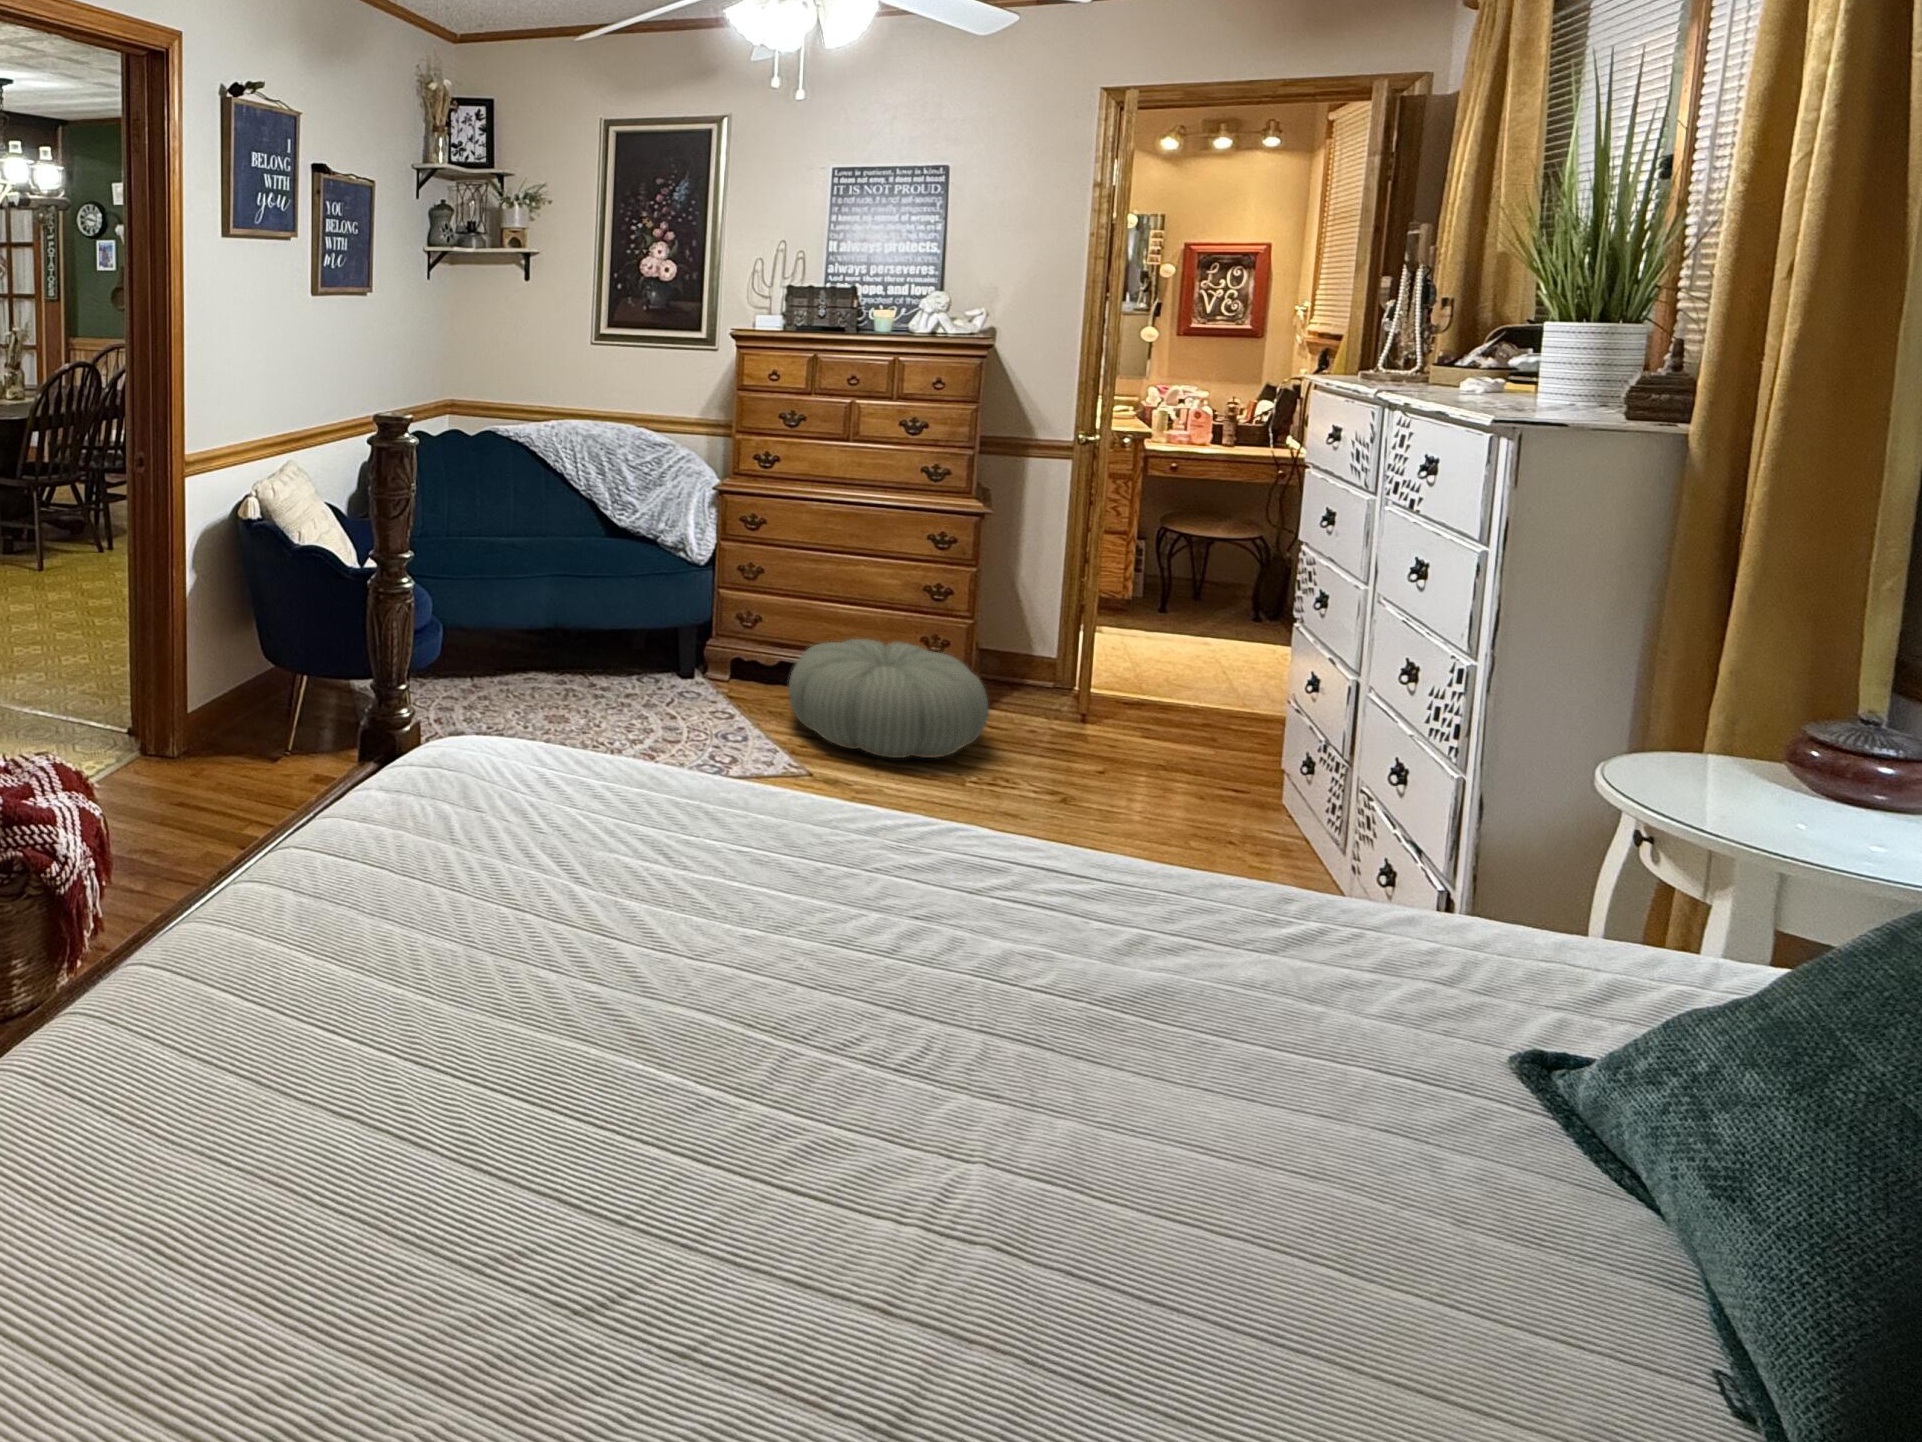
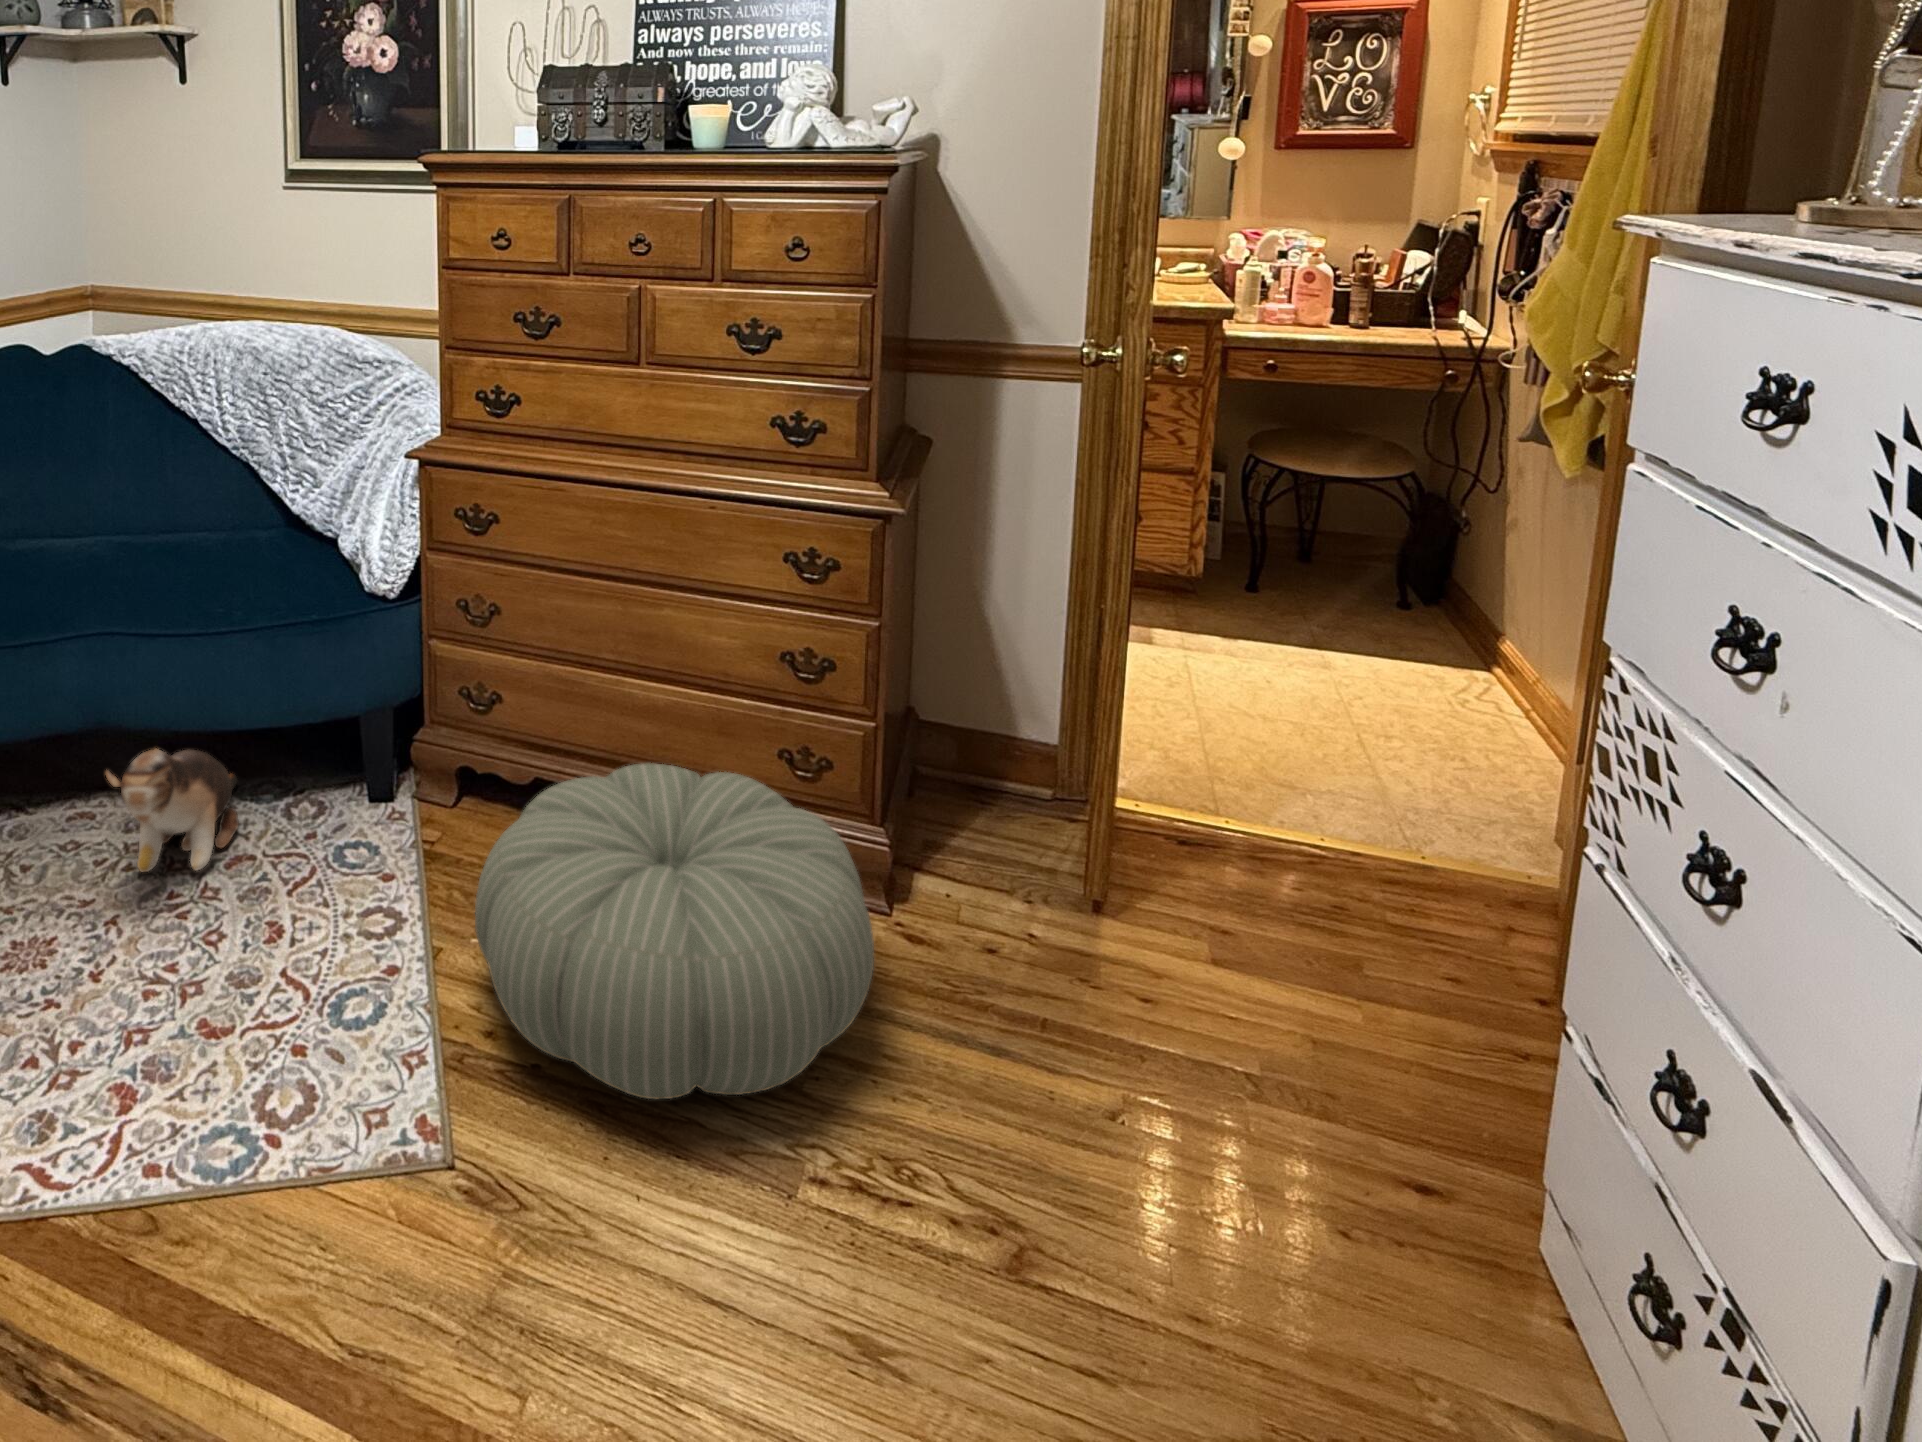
plush toy: none [585,627,626,693] -> present [106,749,239,872]

